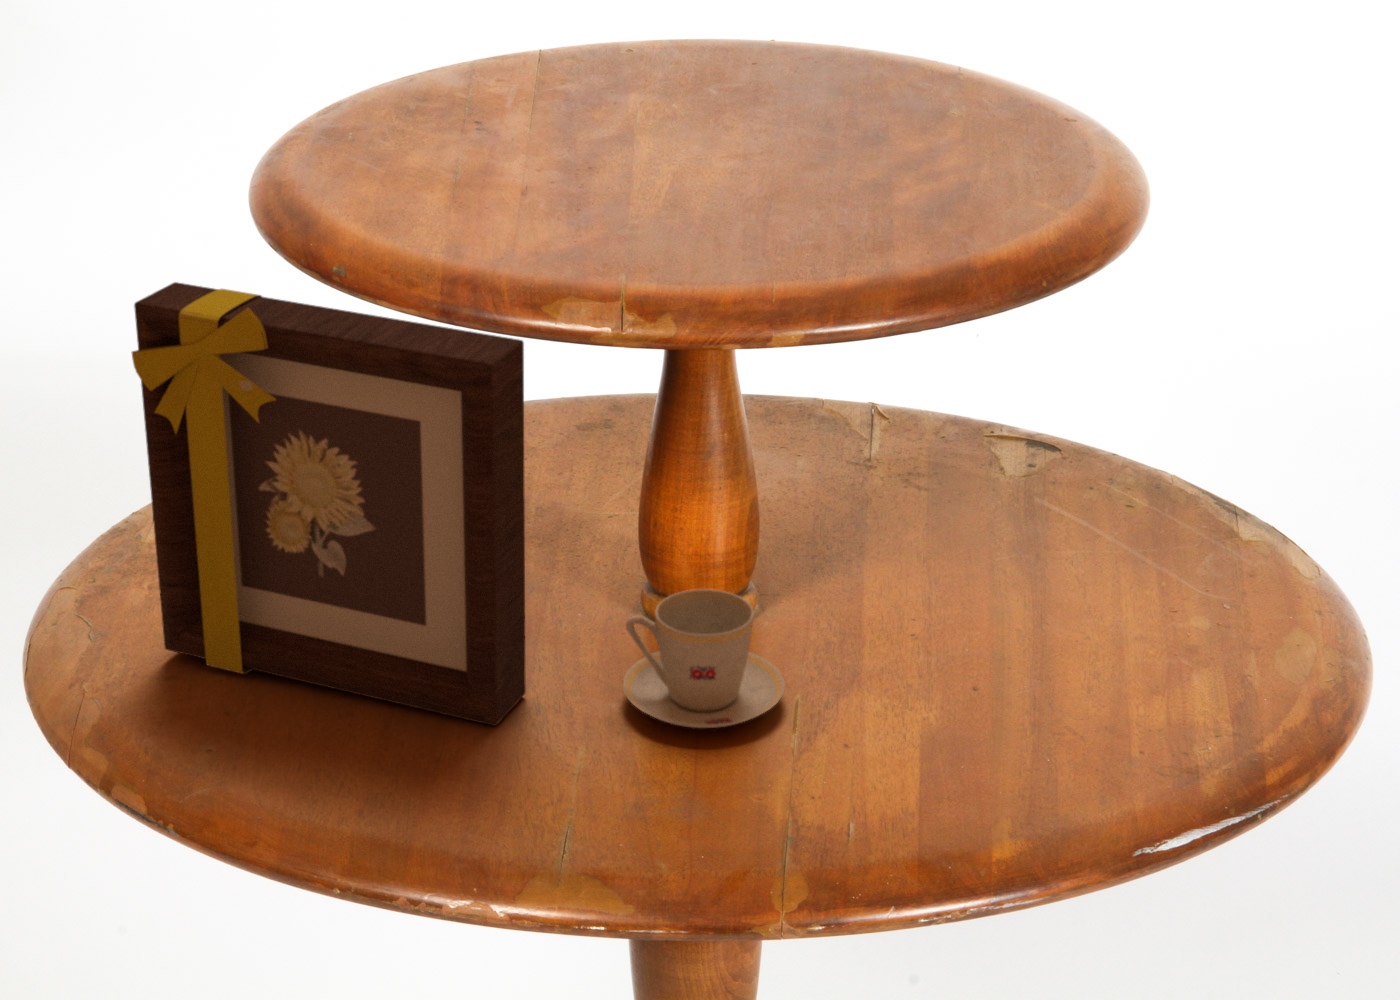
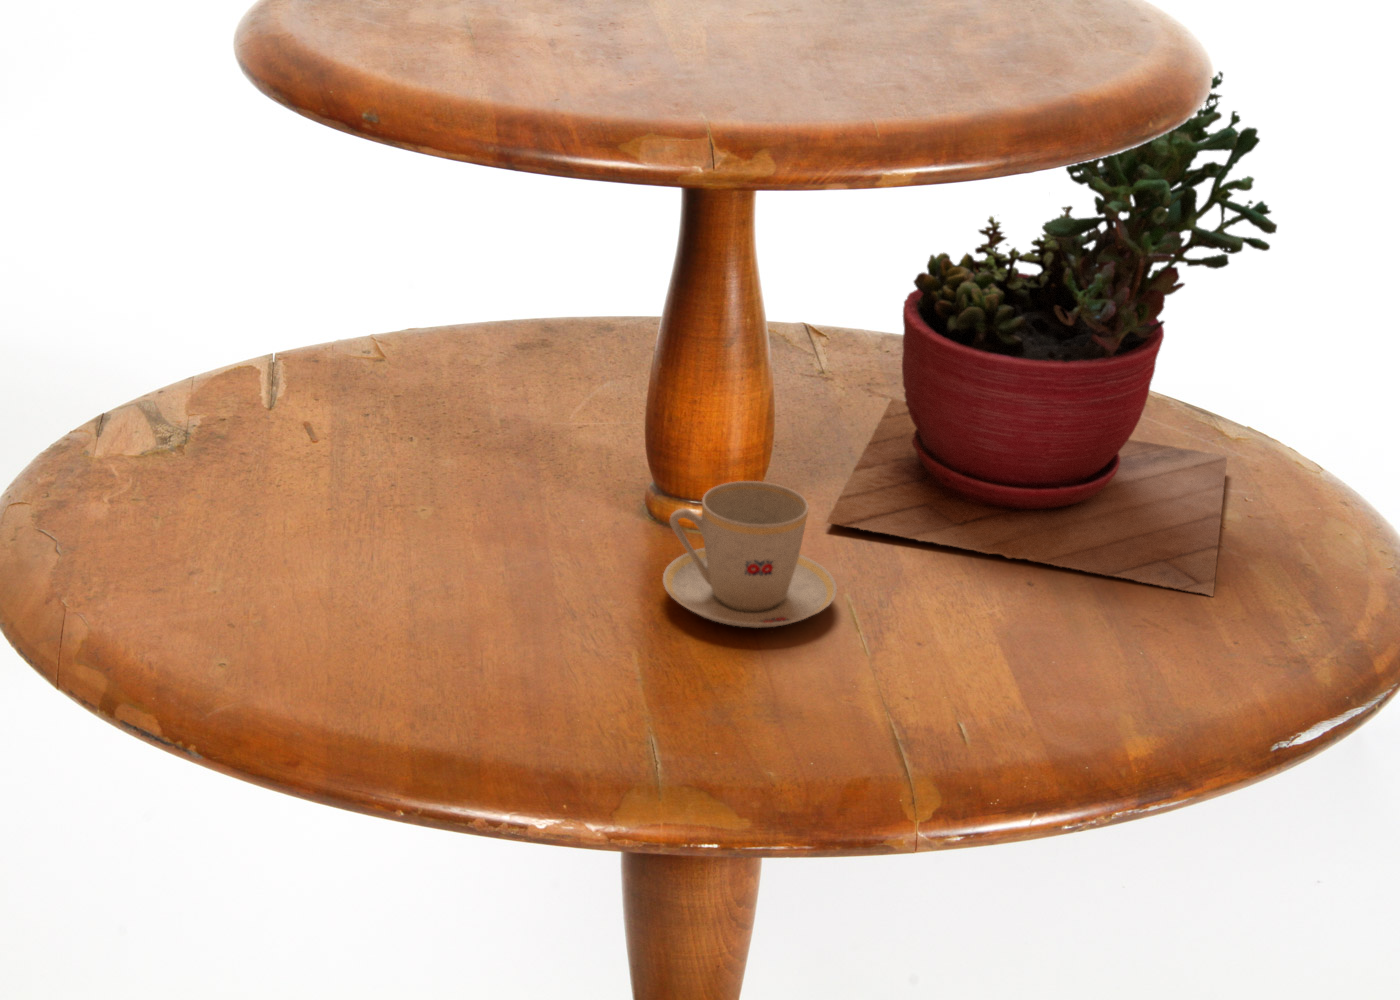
succulent plant: none [804,160,1257,712] -> present [827,71,1277,596]
picture frame: present [132,282,526,726] -> none [111,143,574,634]

